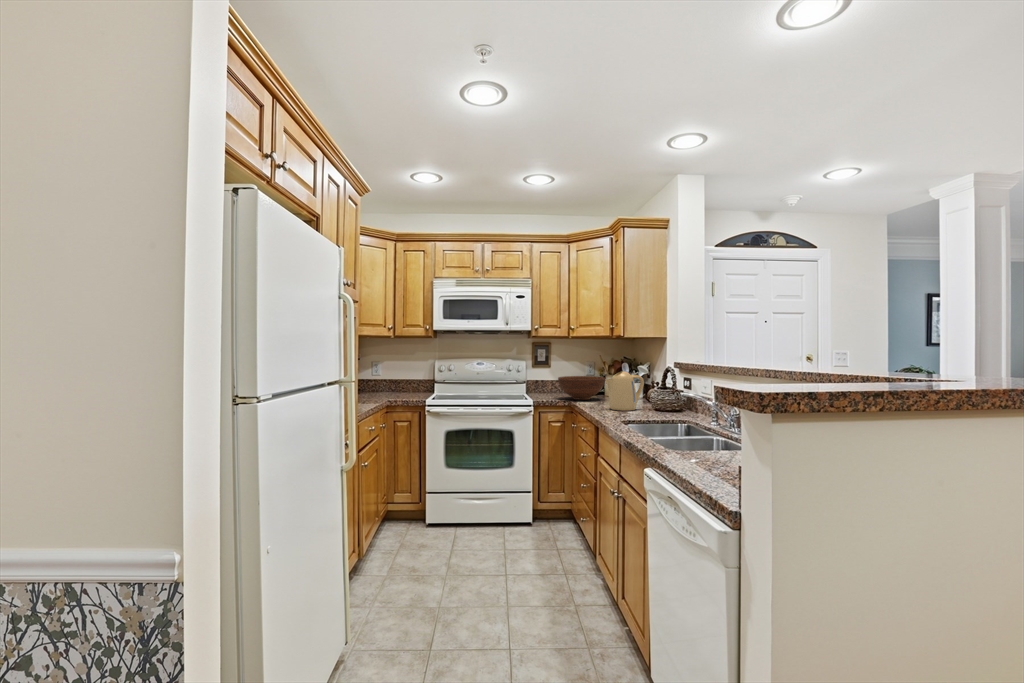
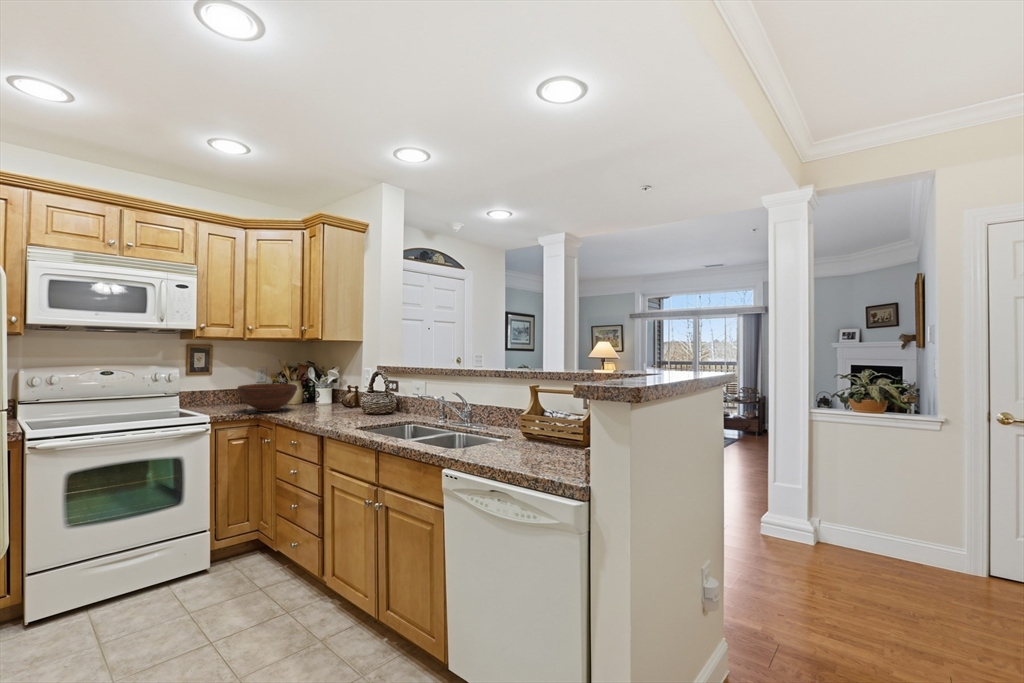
kettle: present [605,371,644,411] -> none [316,377,355,419]

